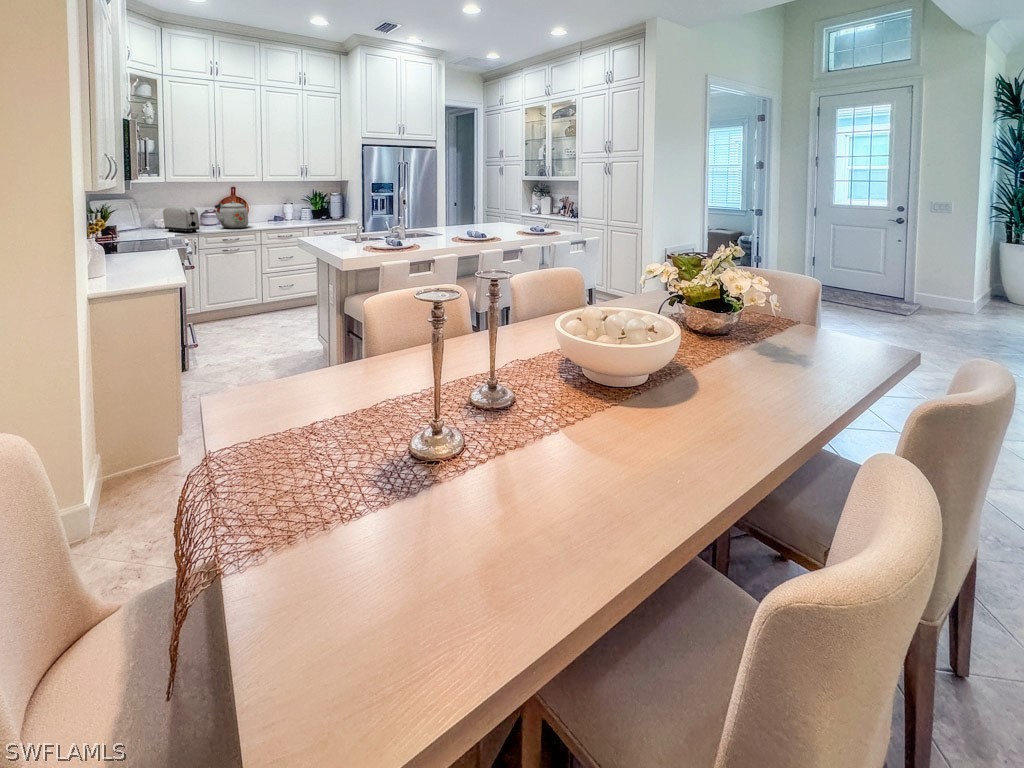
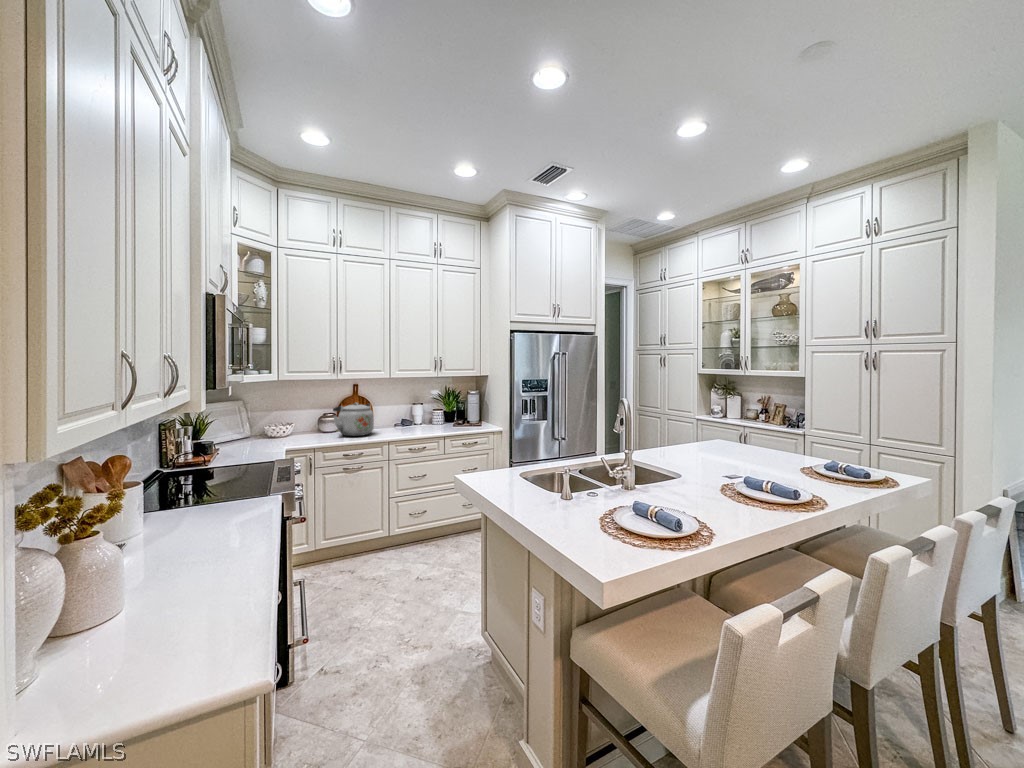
toaster: present [163,206,199,233] -> none [262,410,310,446]

